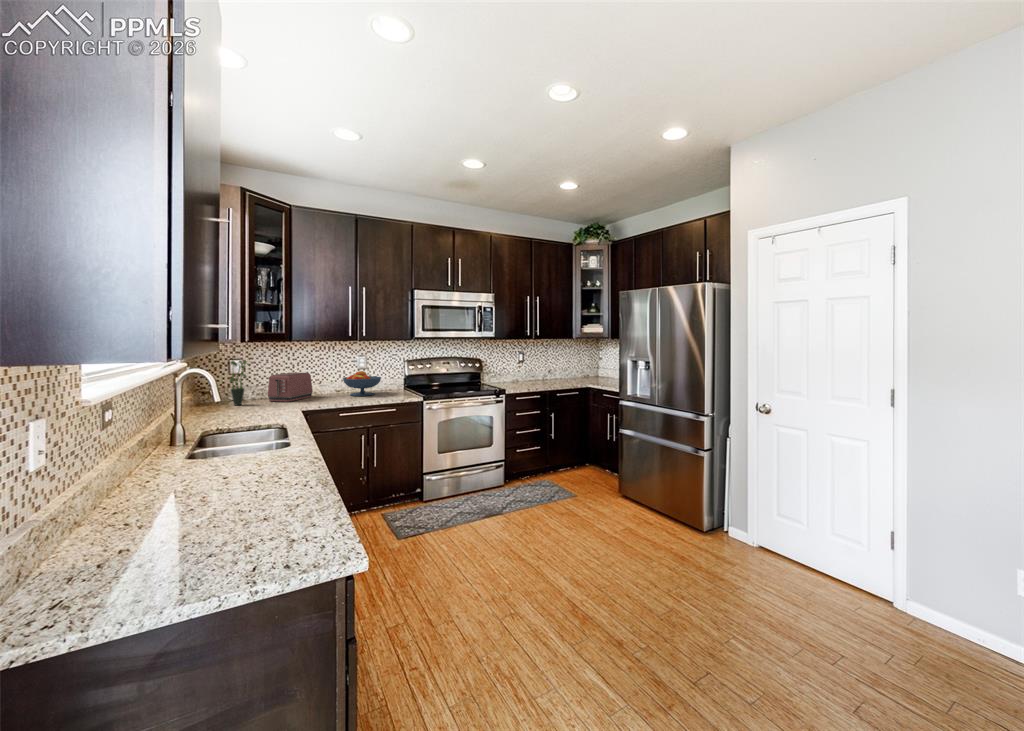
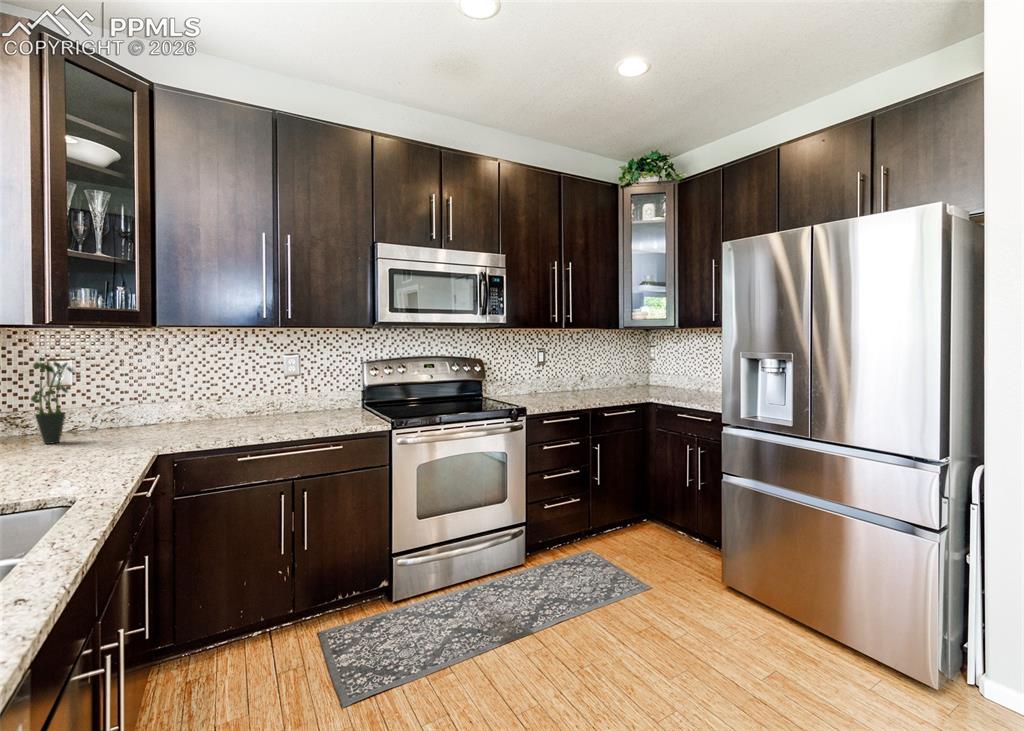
fruit bowl: present [343,371,381,396] -> none [255,379,322,422]
toaster: present [268,372,313,402] -> none [114,382,203,435]

